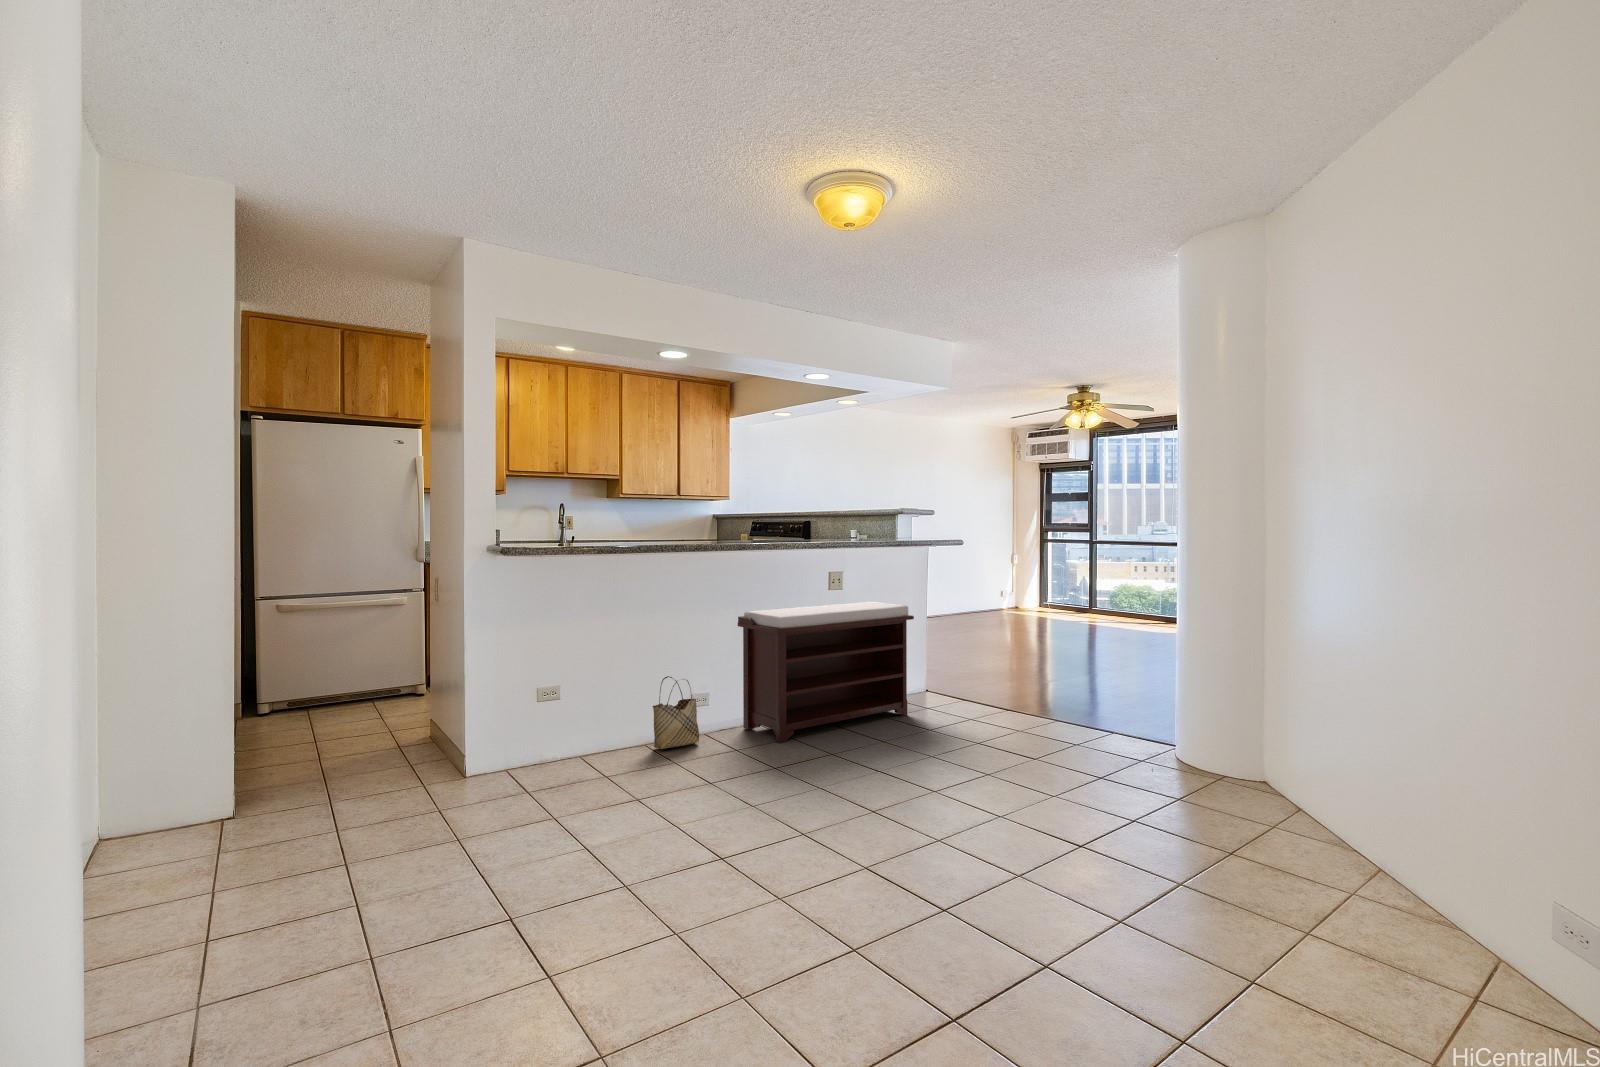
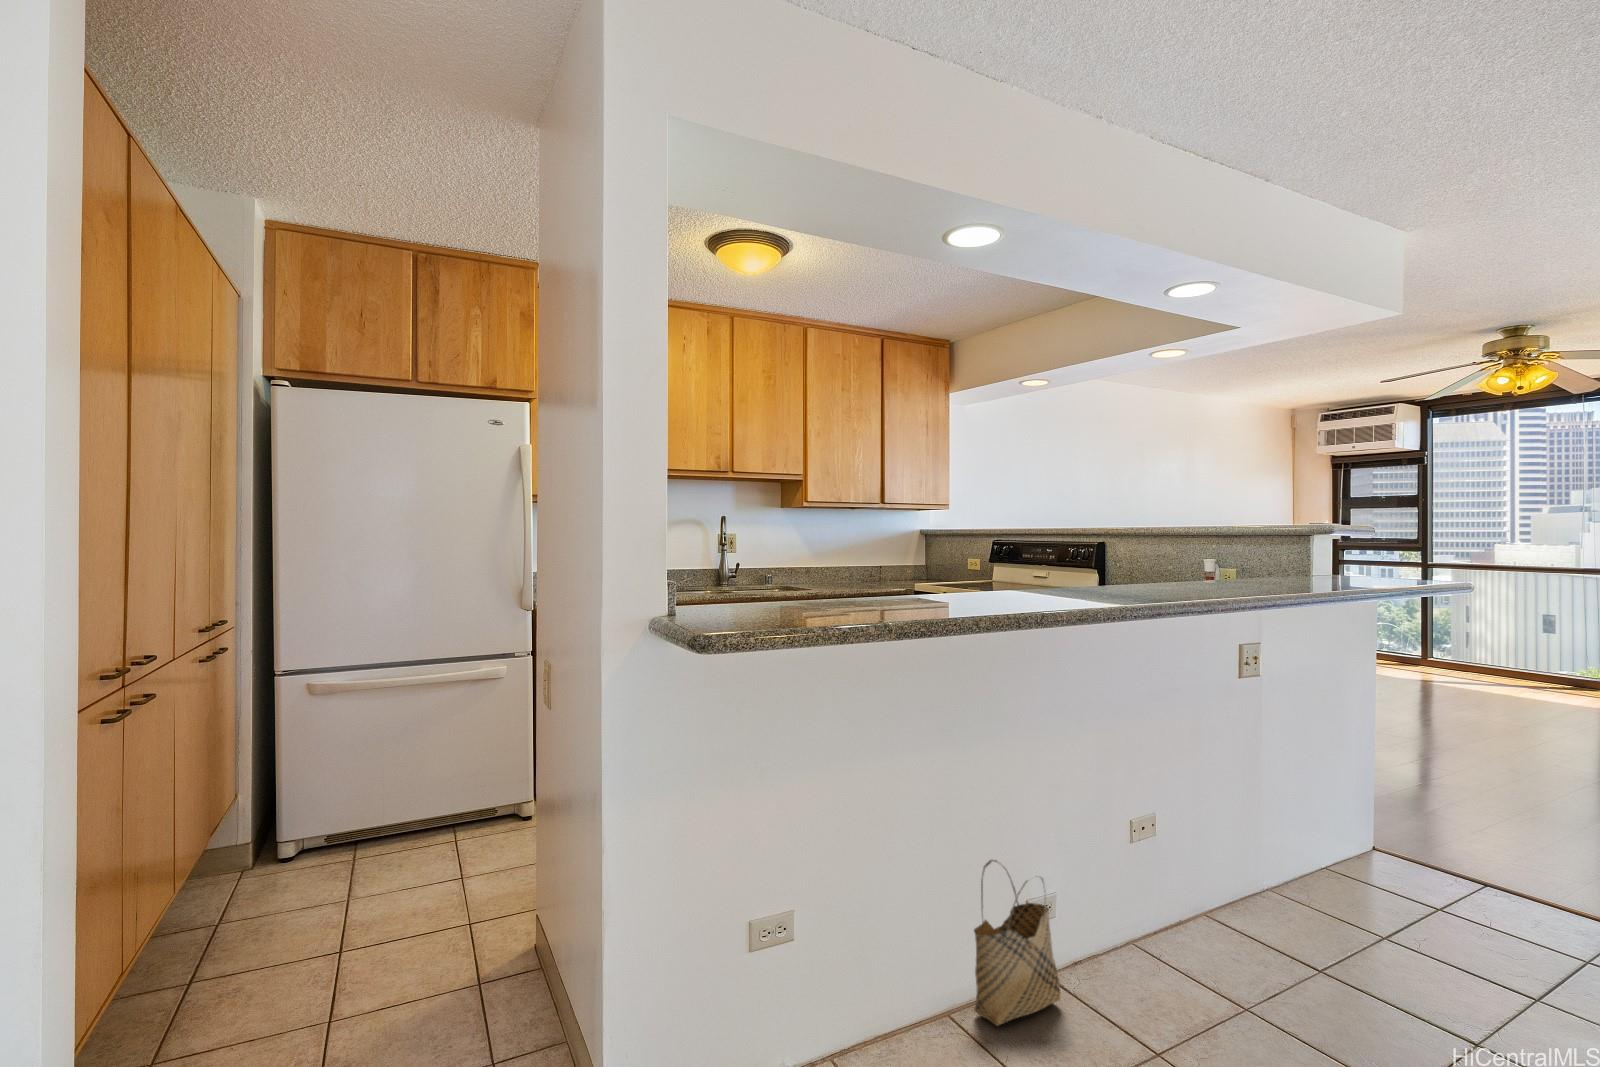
bench: present [738,601,914,742] -> none [1103,691,1423,1010]

